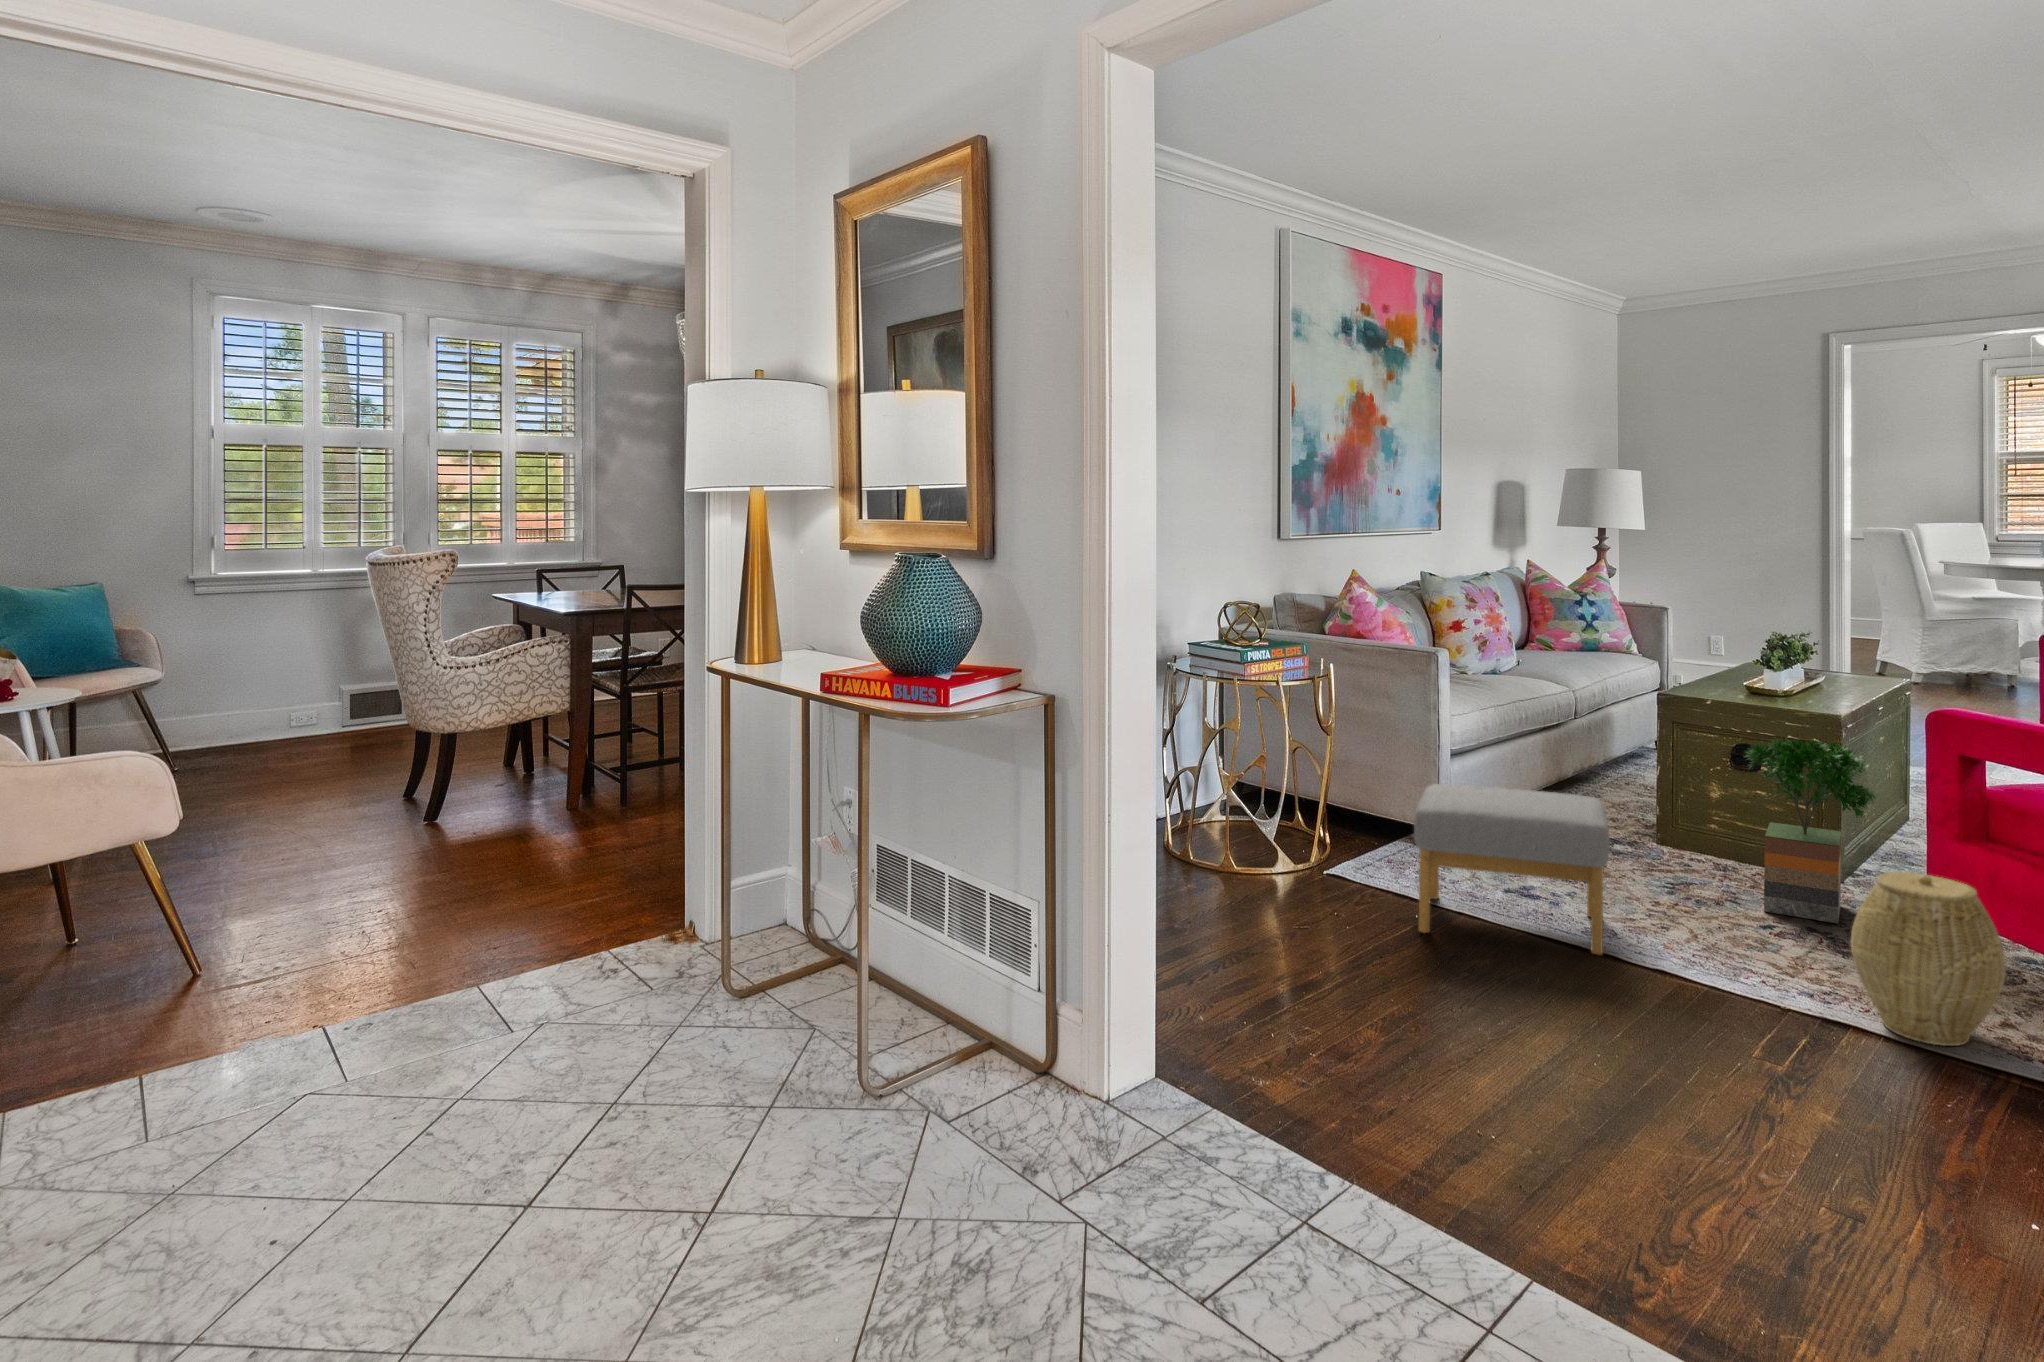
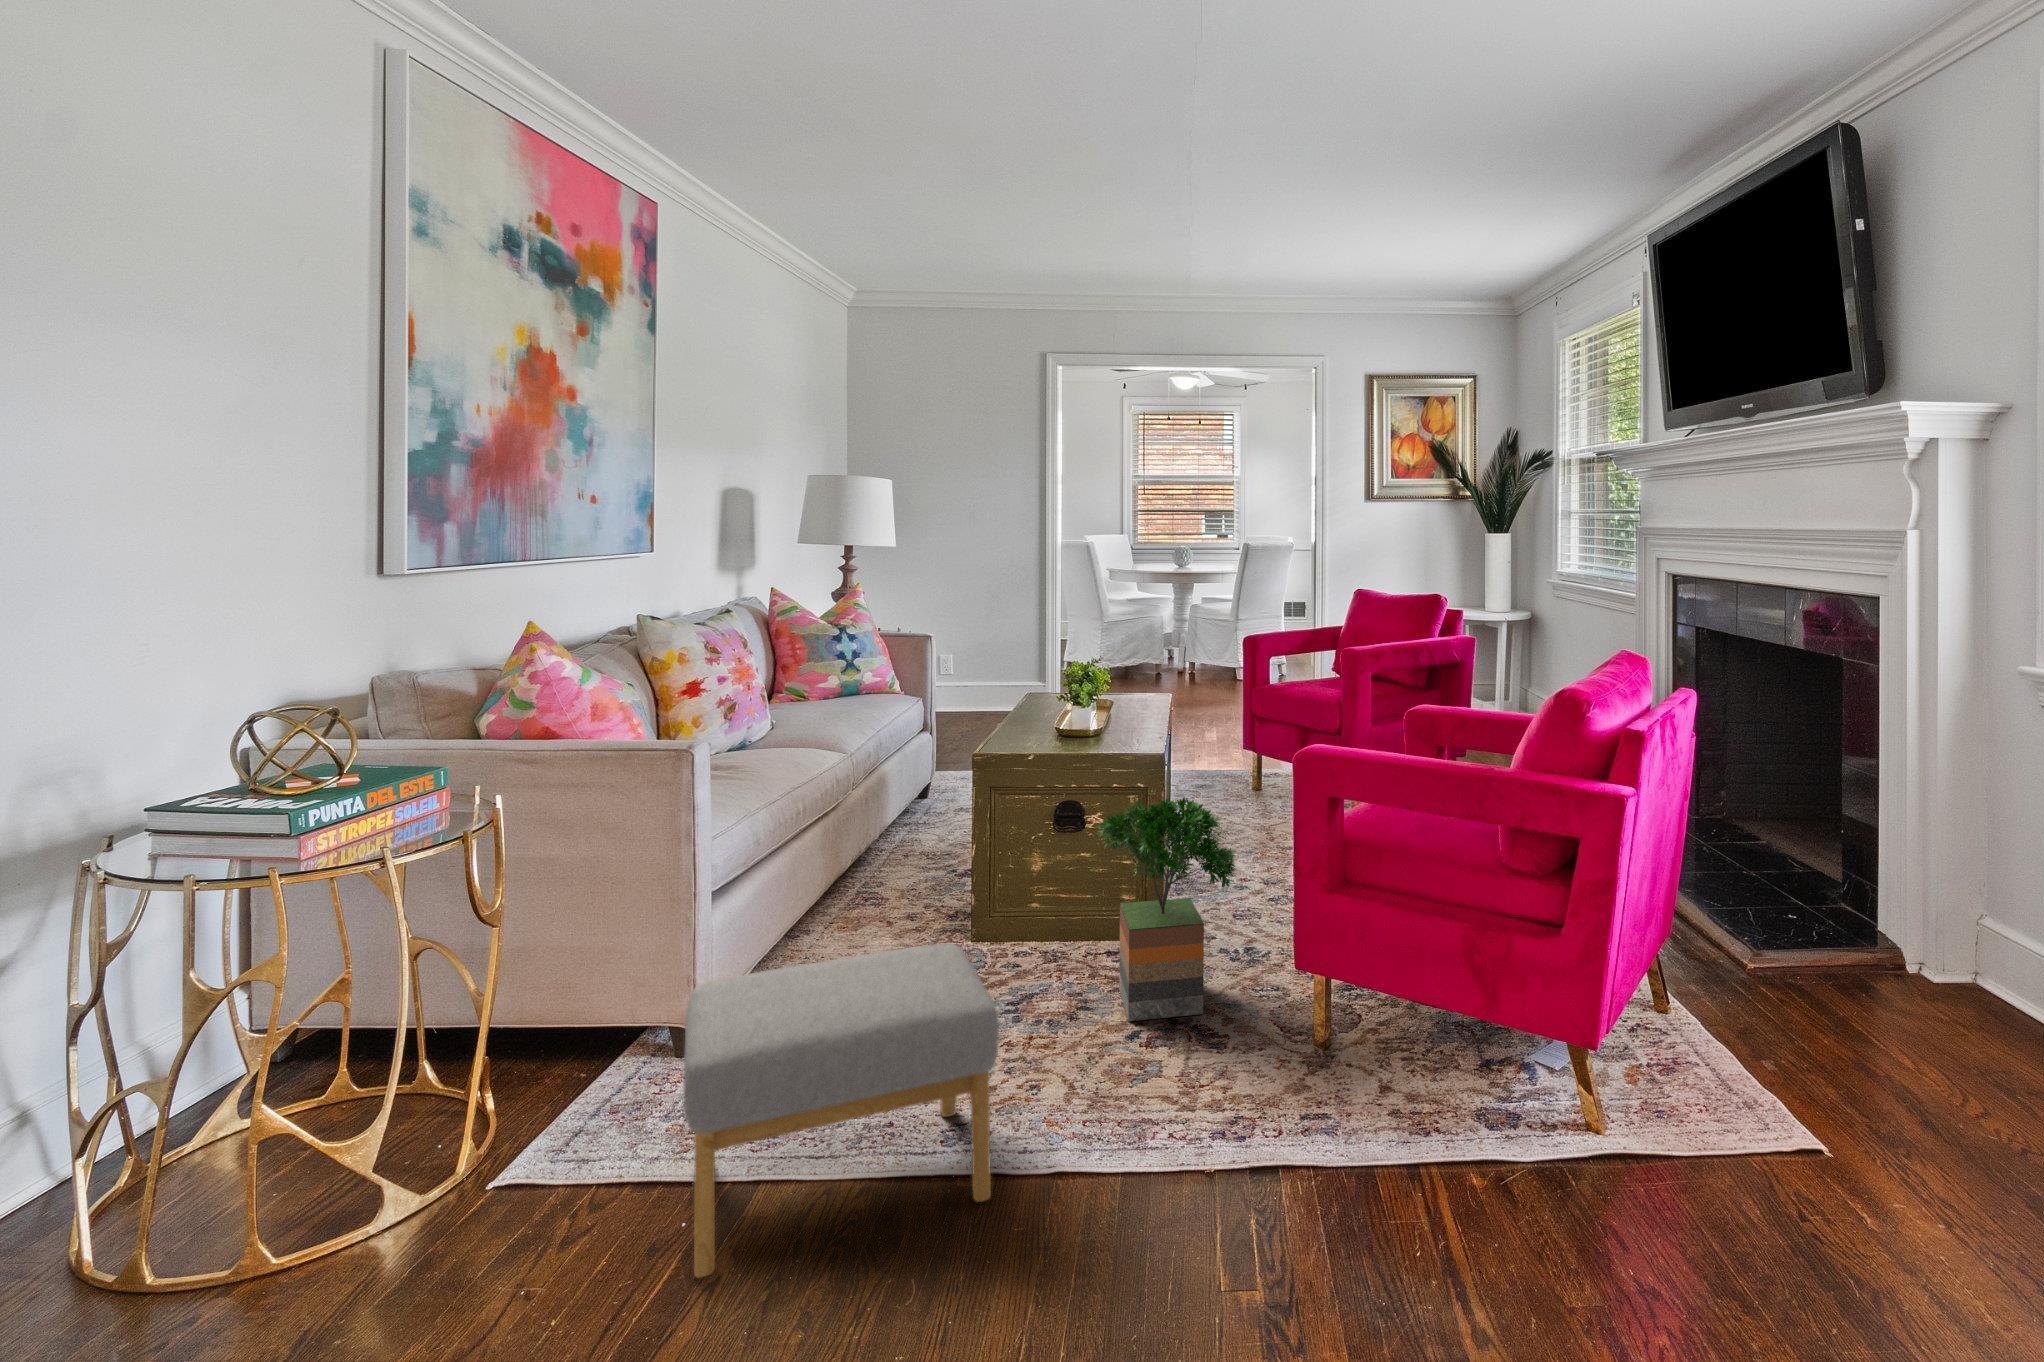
woven basket: present [1851,872,2006,1046] -> none [1295,973,1449,1195]

